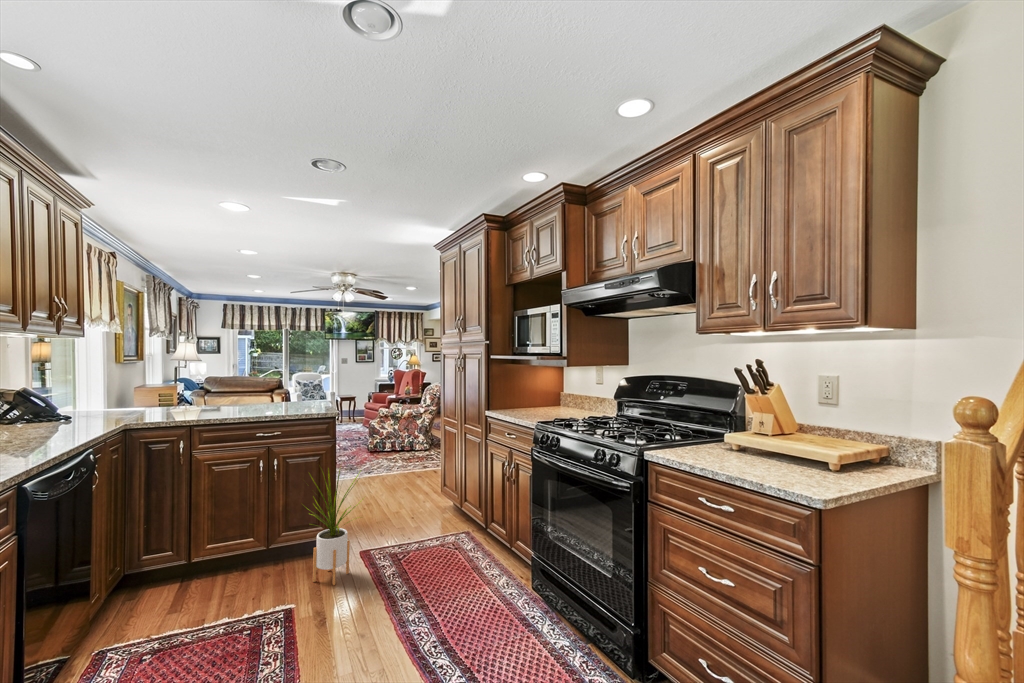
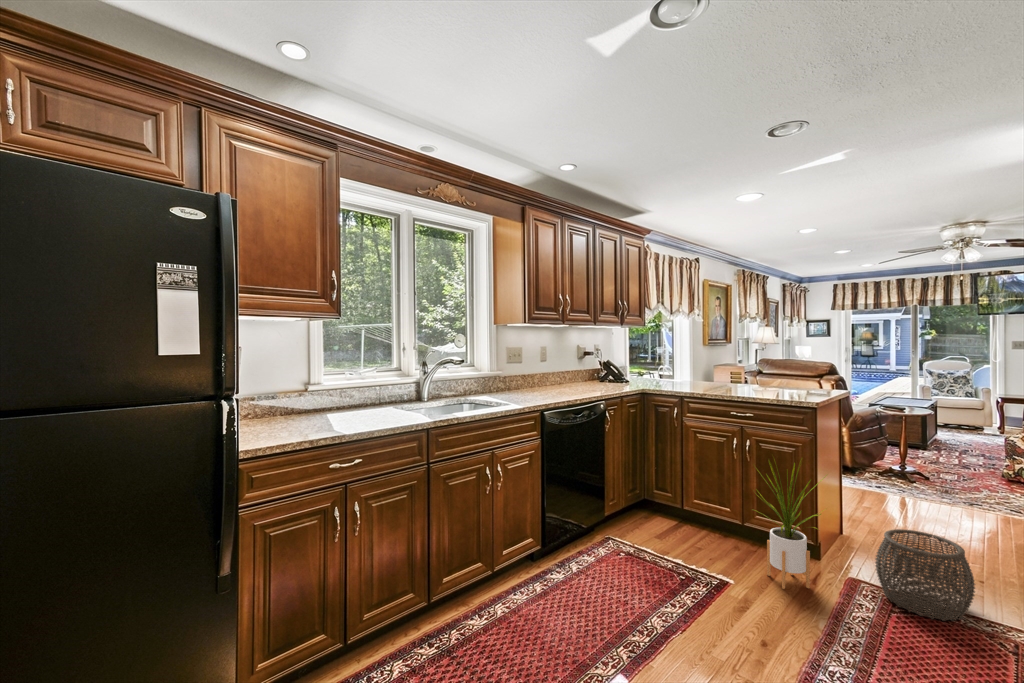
woven basket: none [382,493,435,553] -> present [875,529,975,621]

